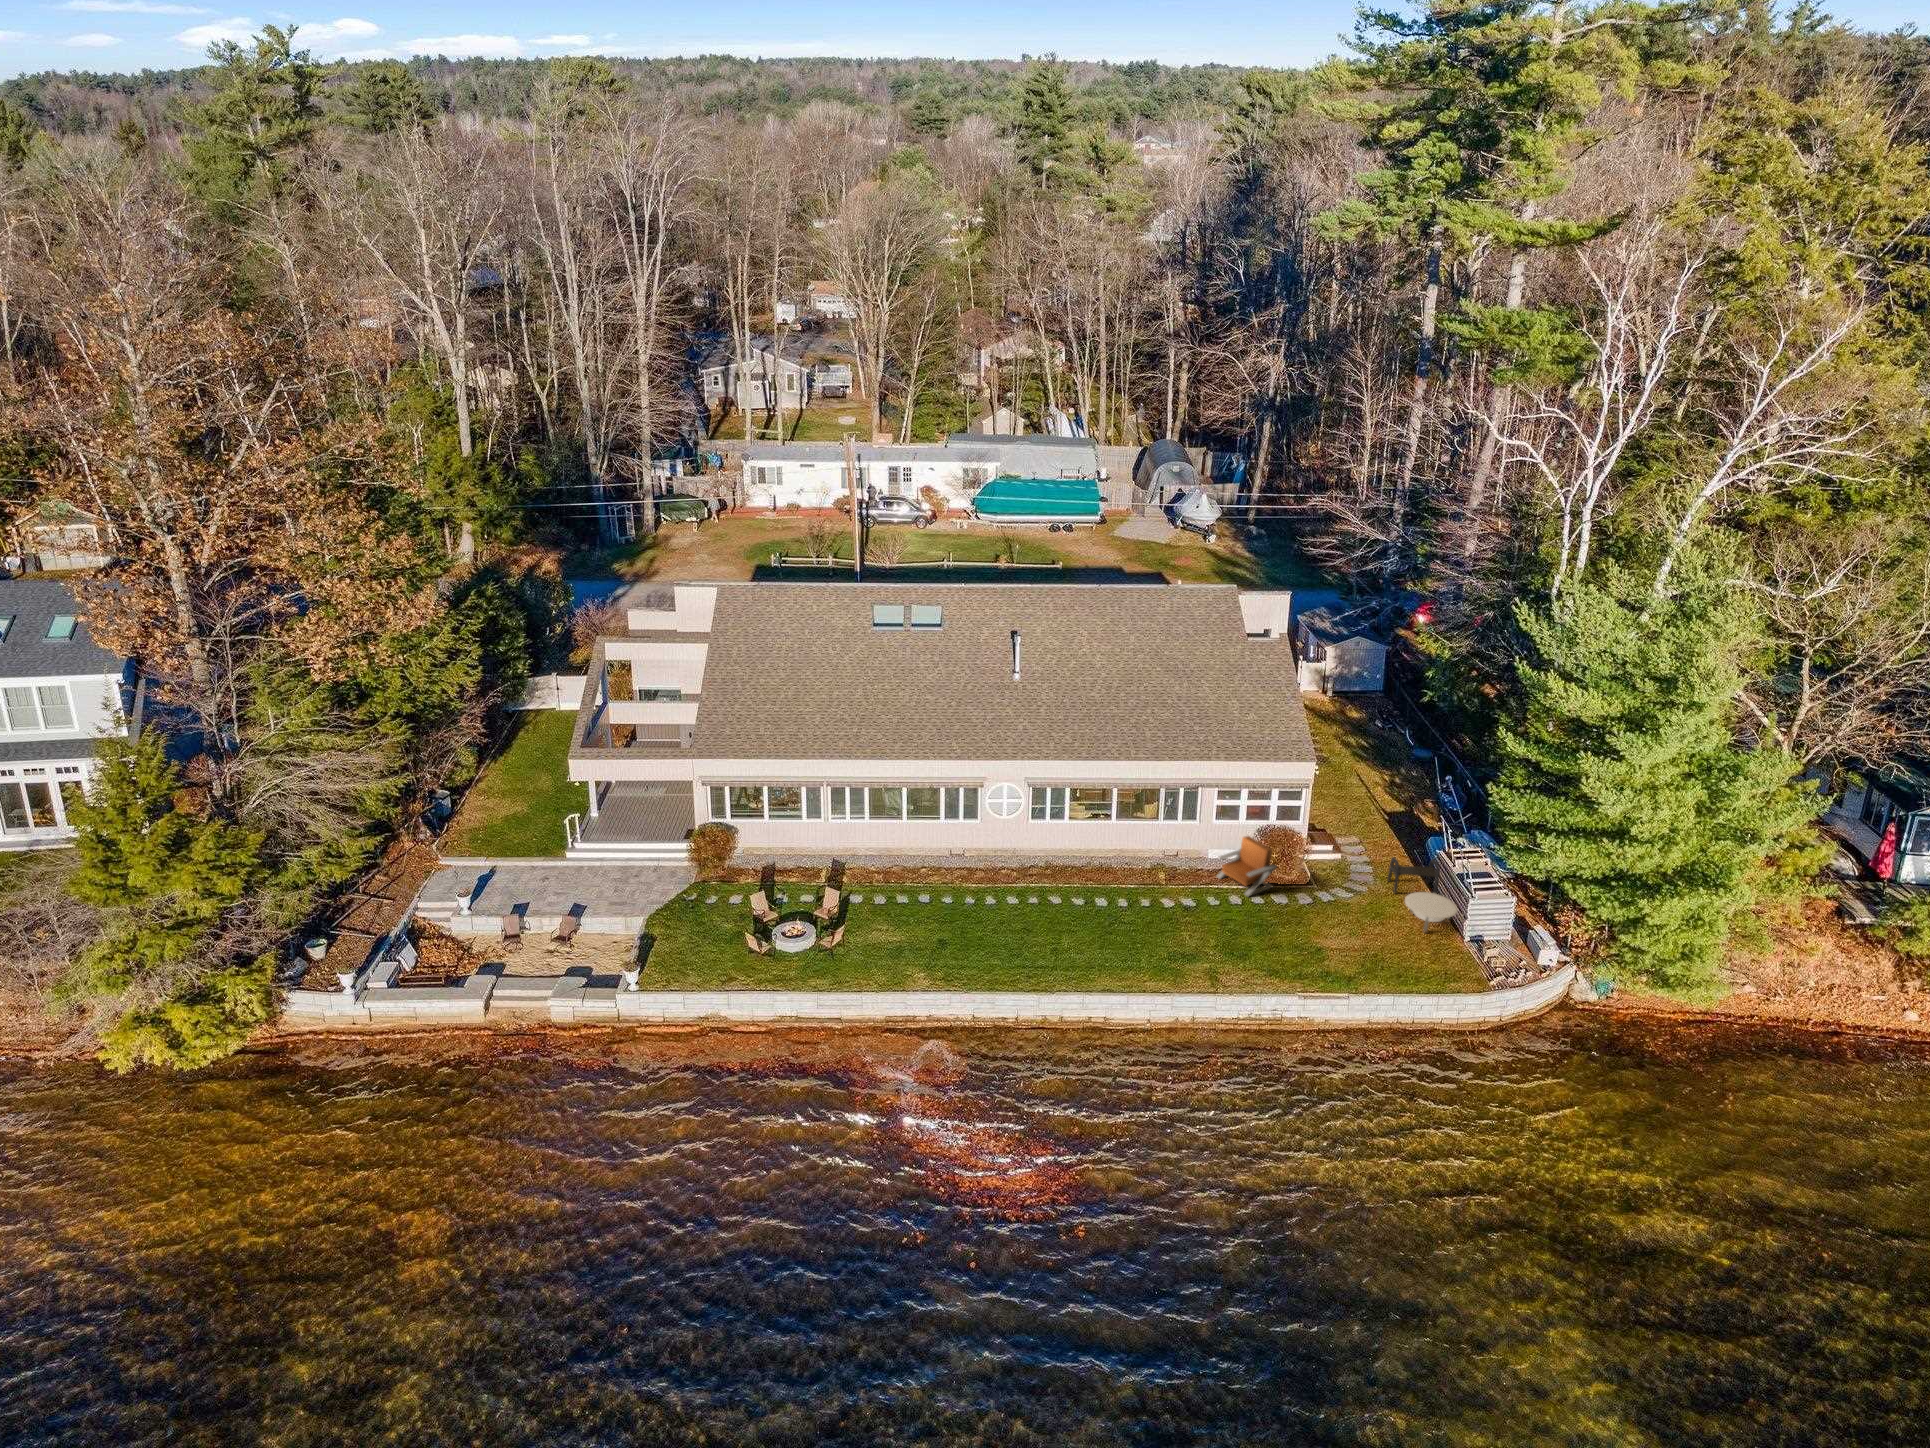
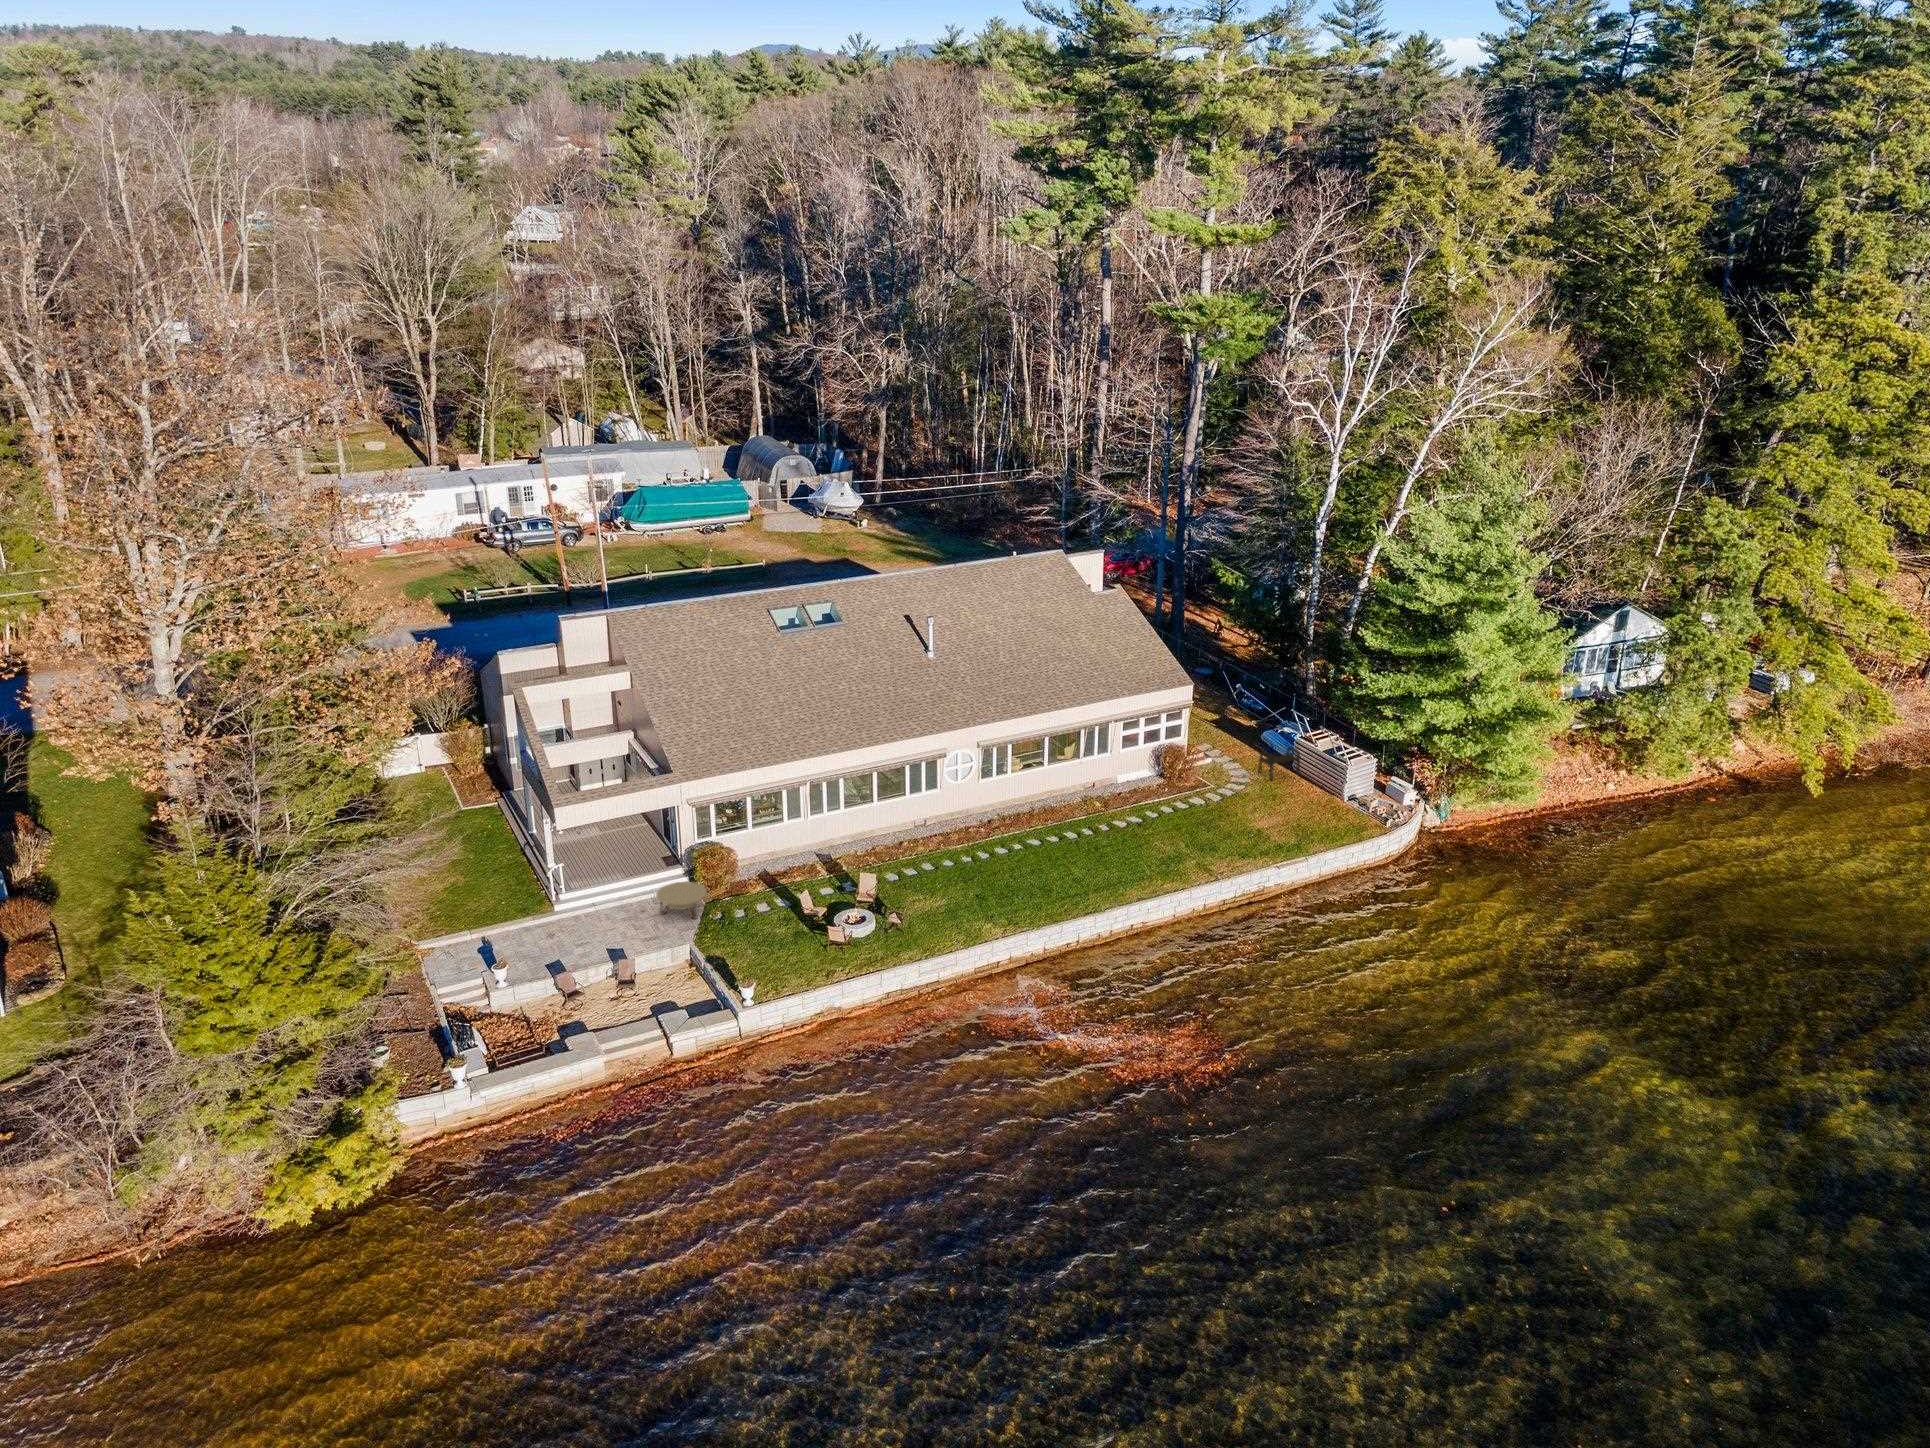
lounge chair: present [1217,836,1277,896] -> none [1138,757,1188,807]
round table: present [1405,892,1457,933] -> present [656,882,707,919]

